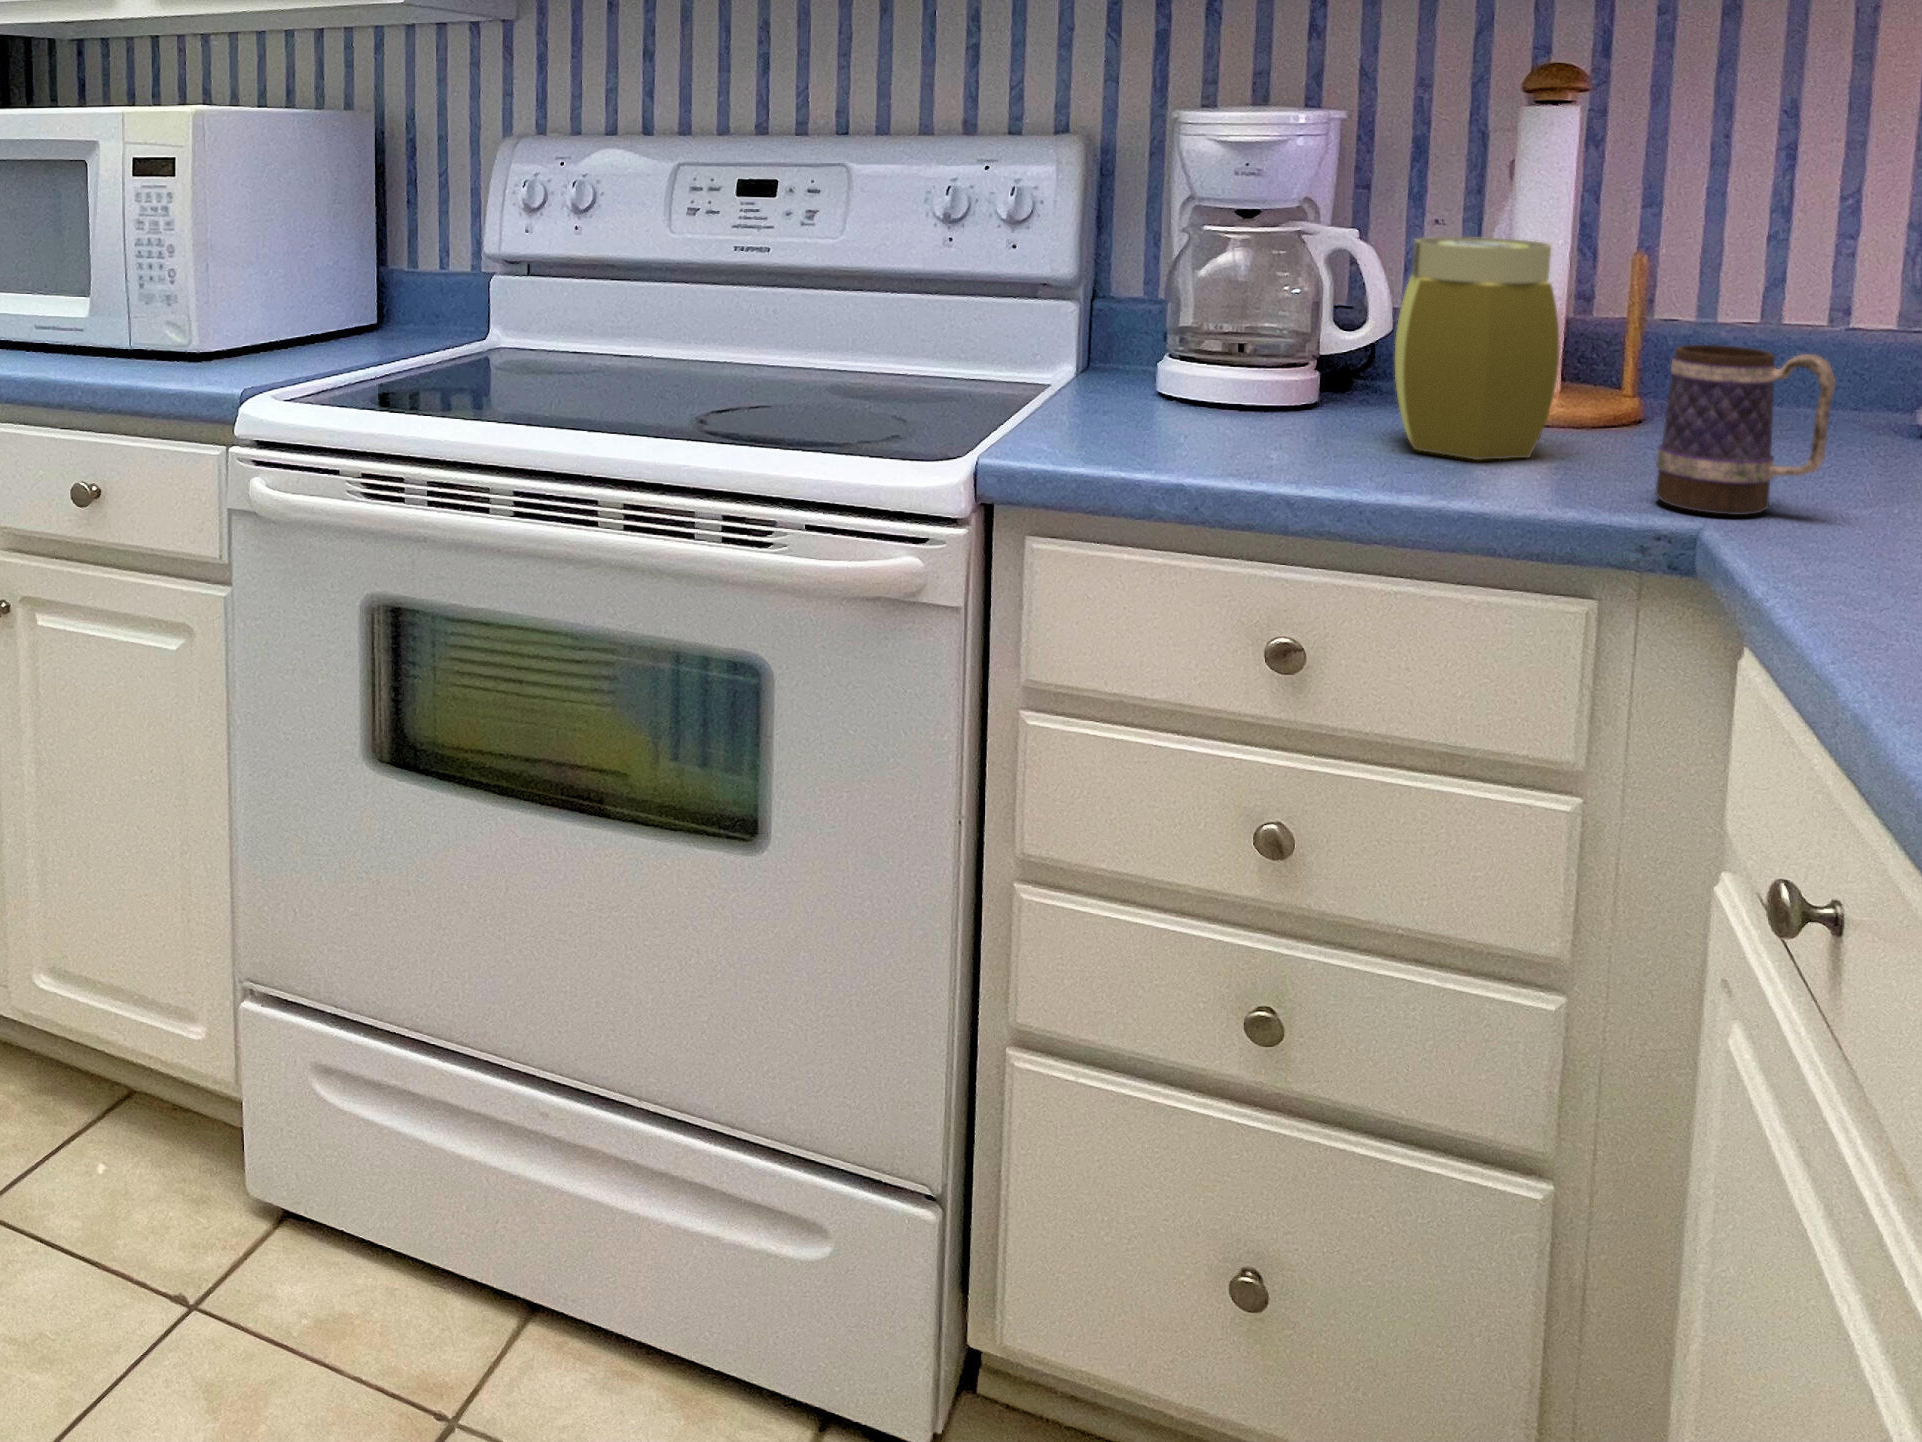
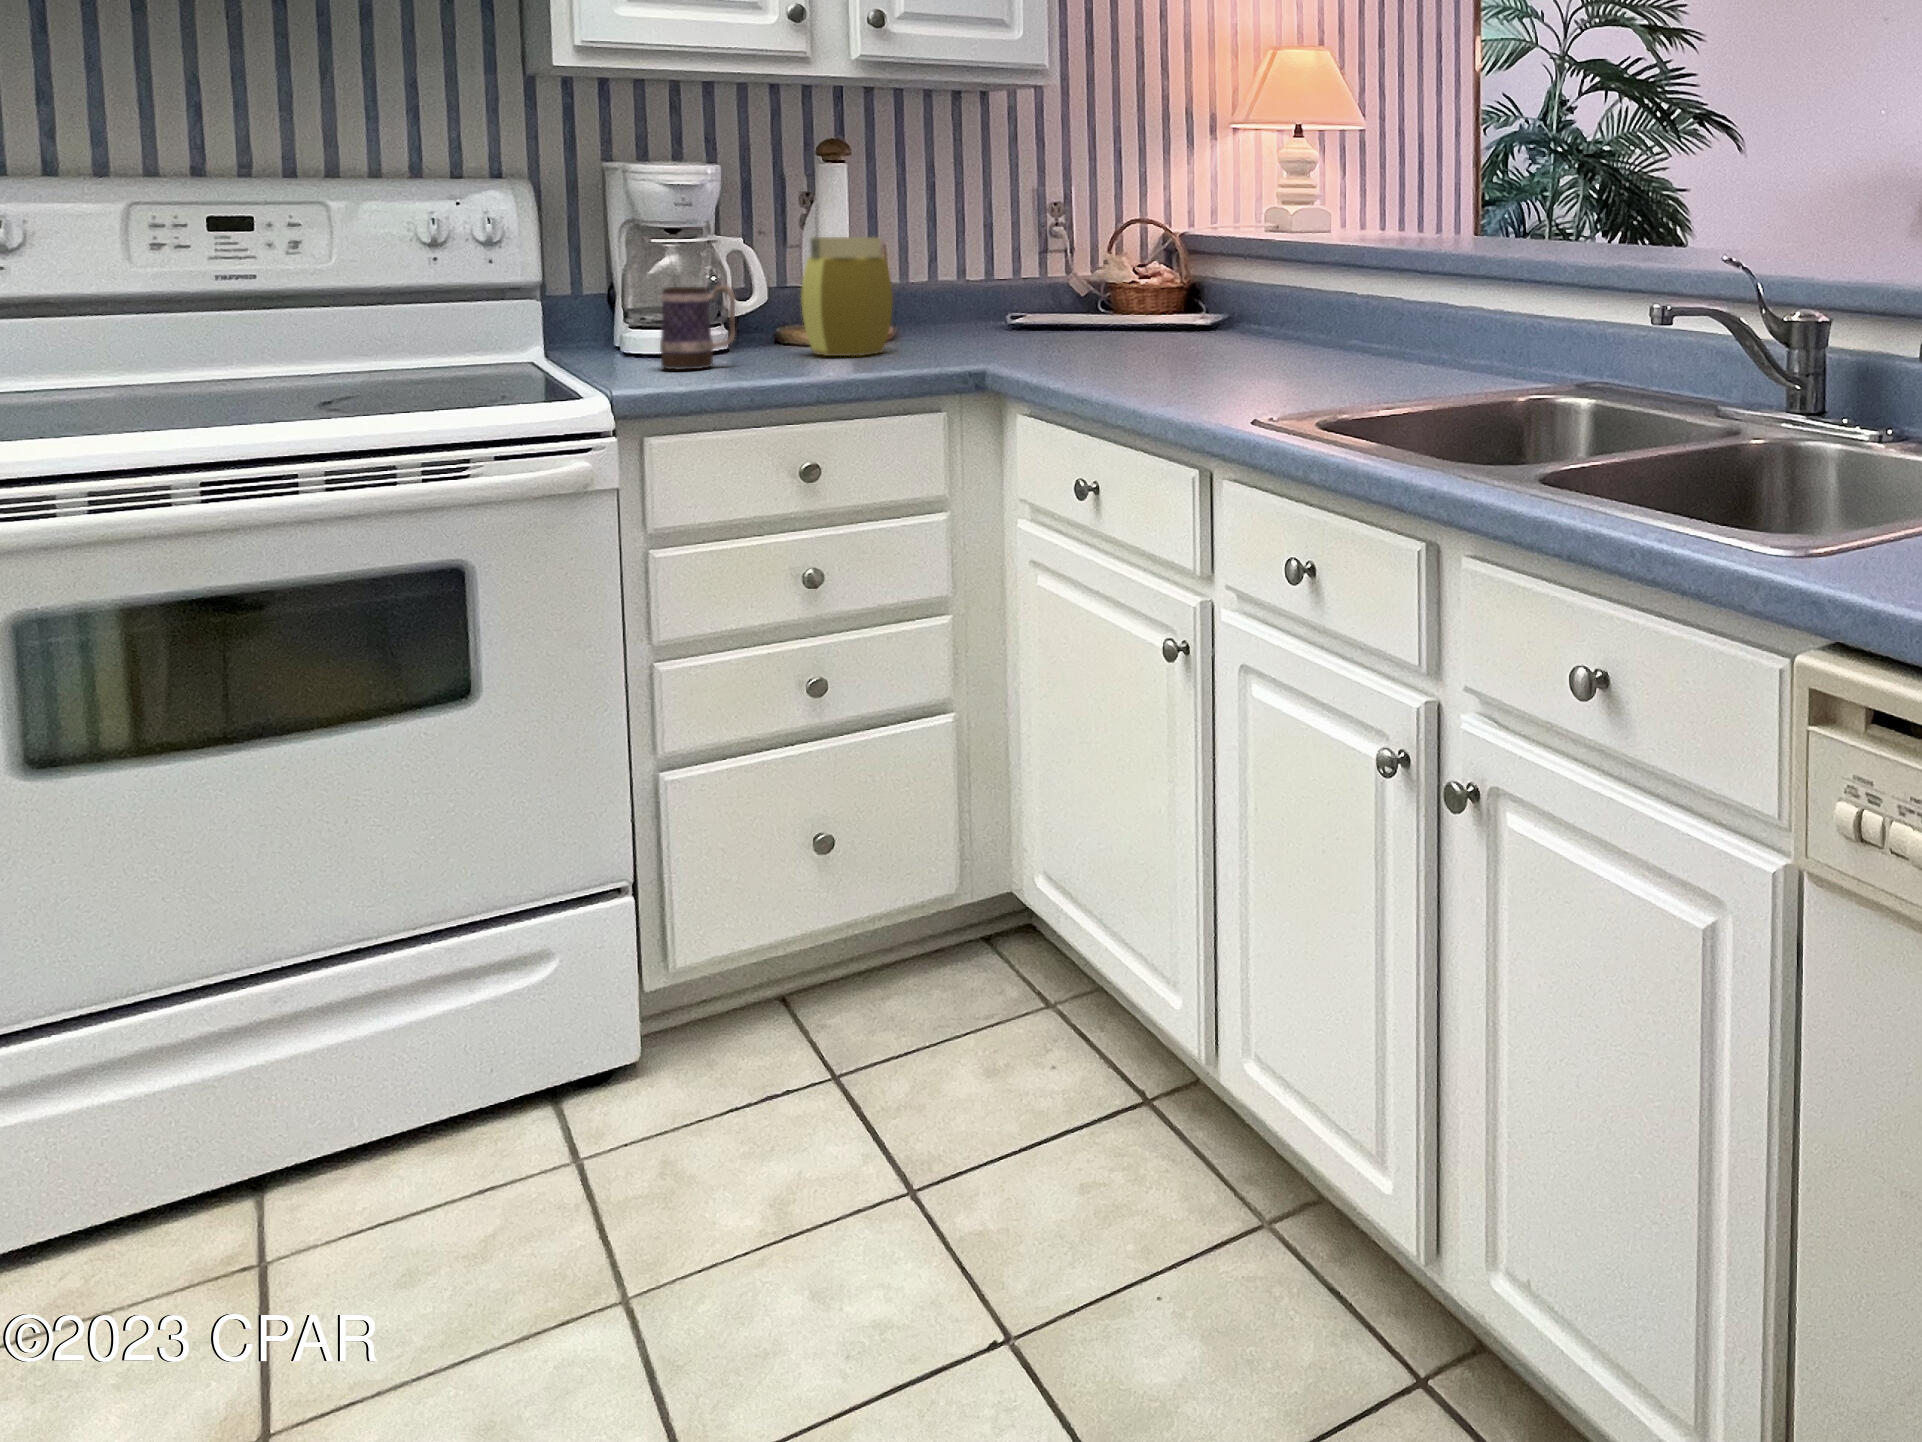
mug: present [1655,345,1836,515] -> present [660,285,736,370]

